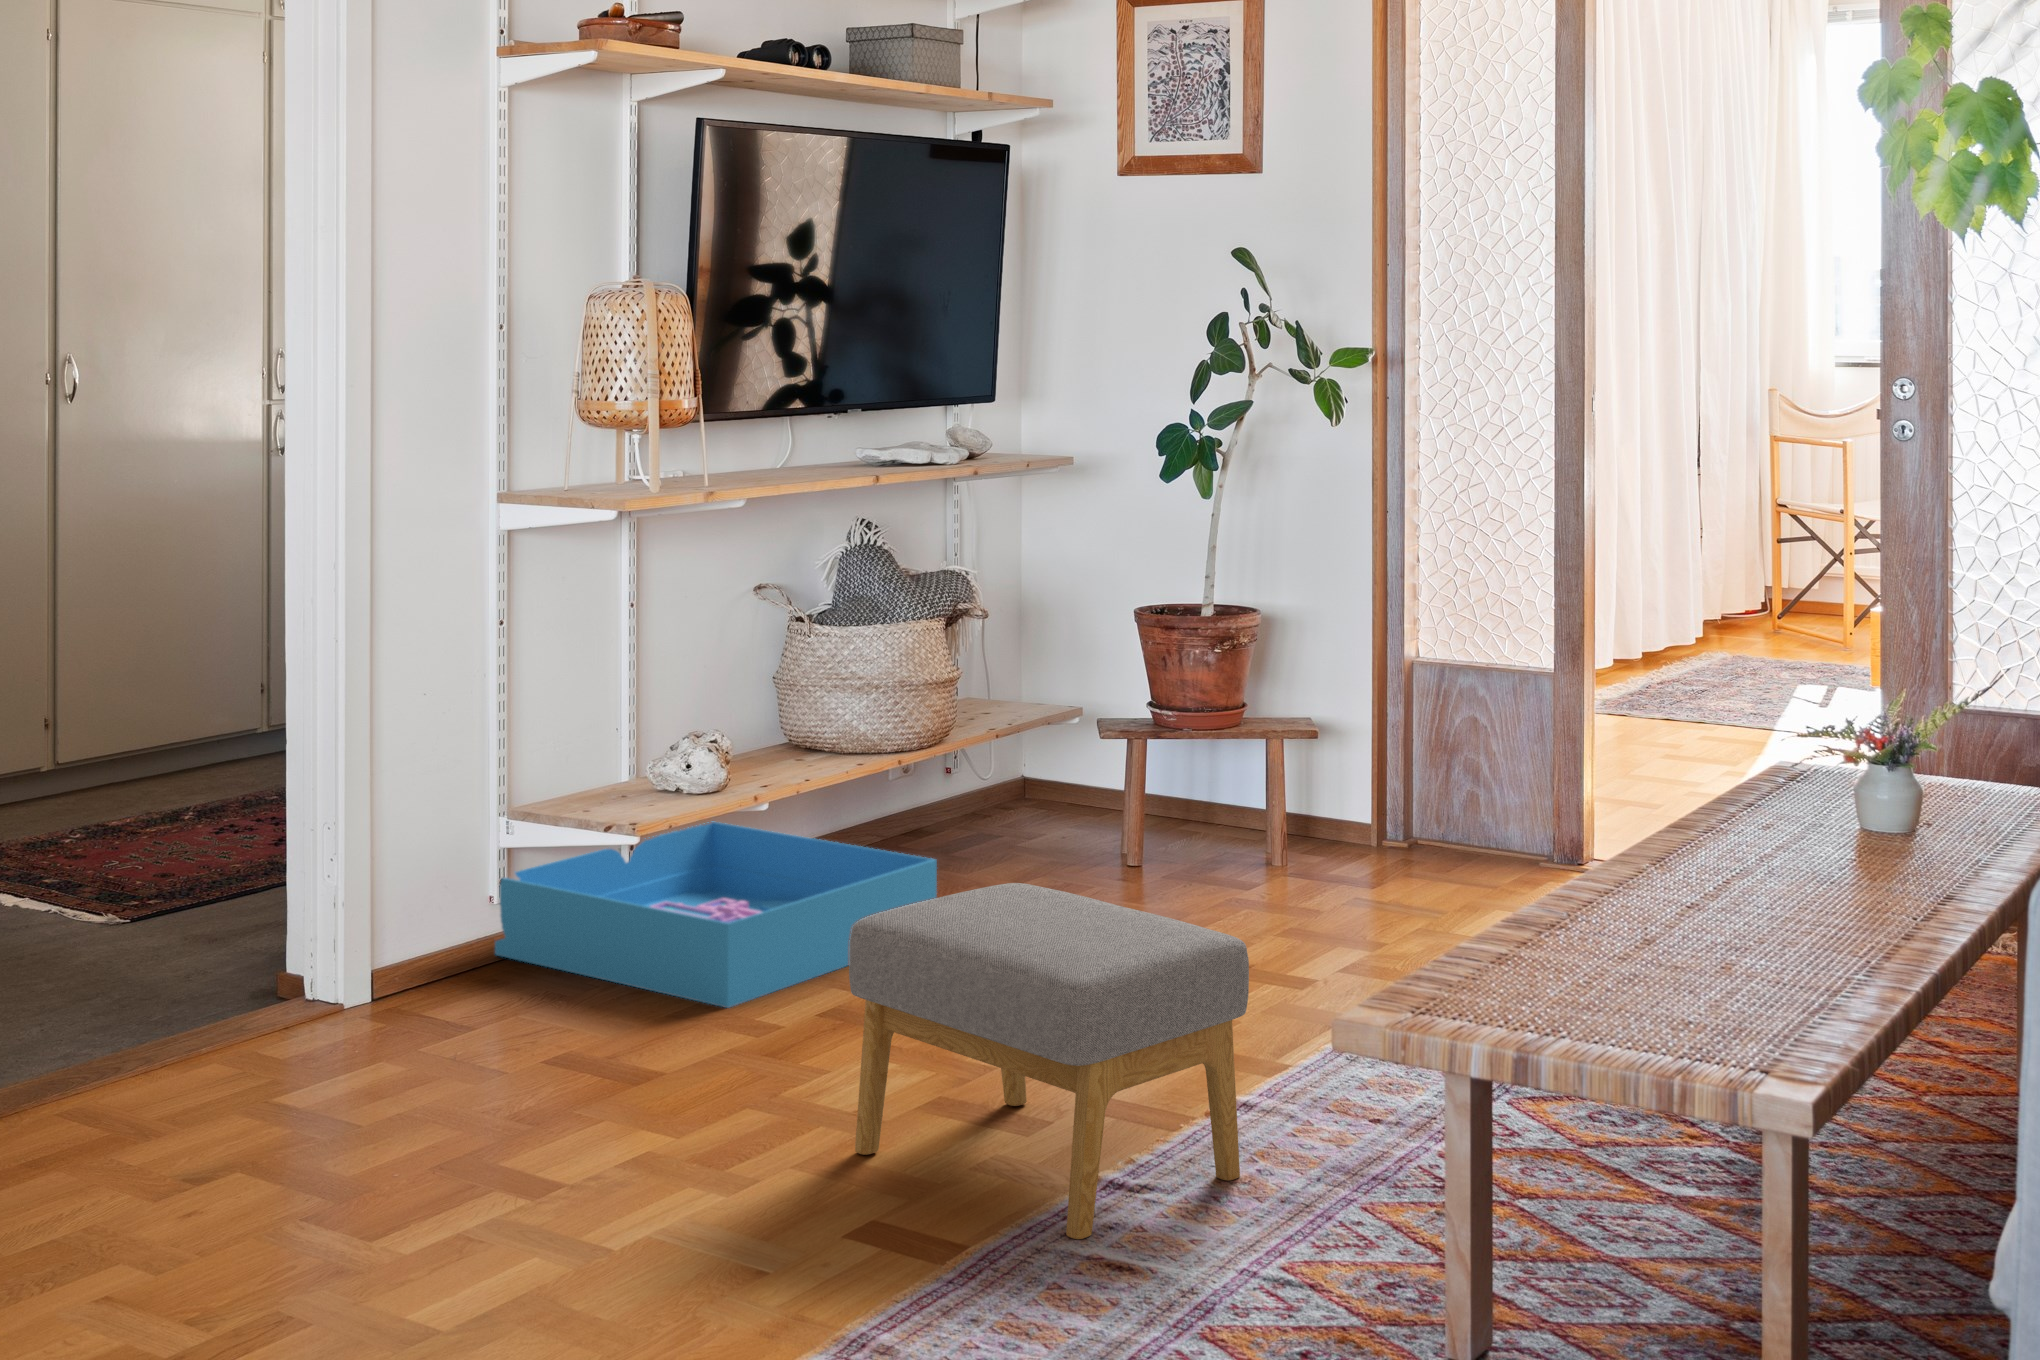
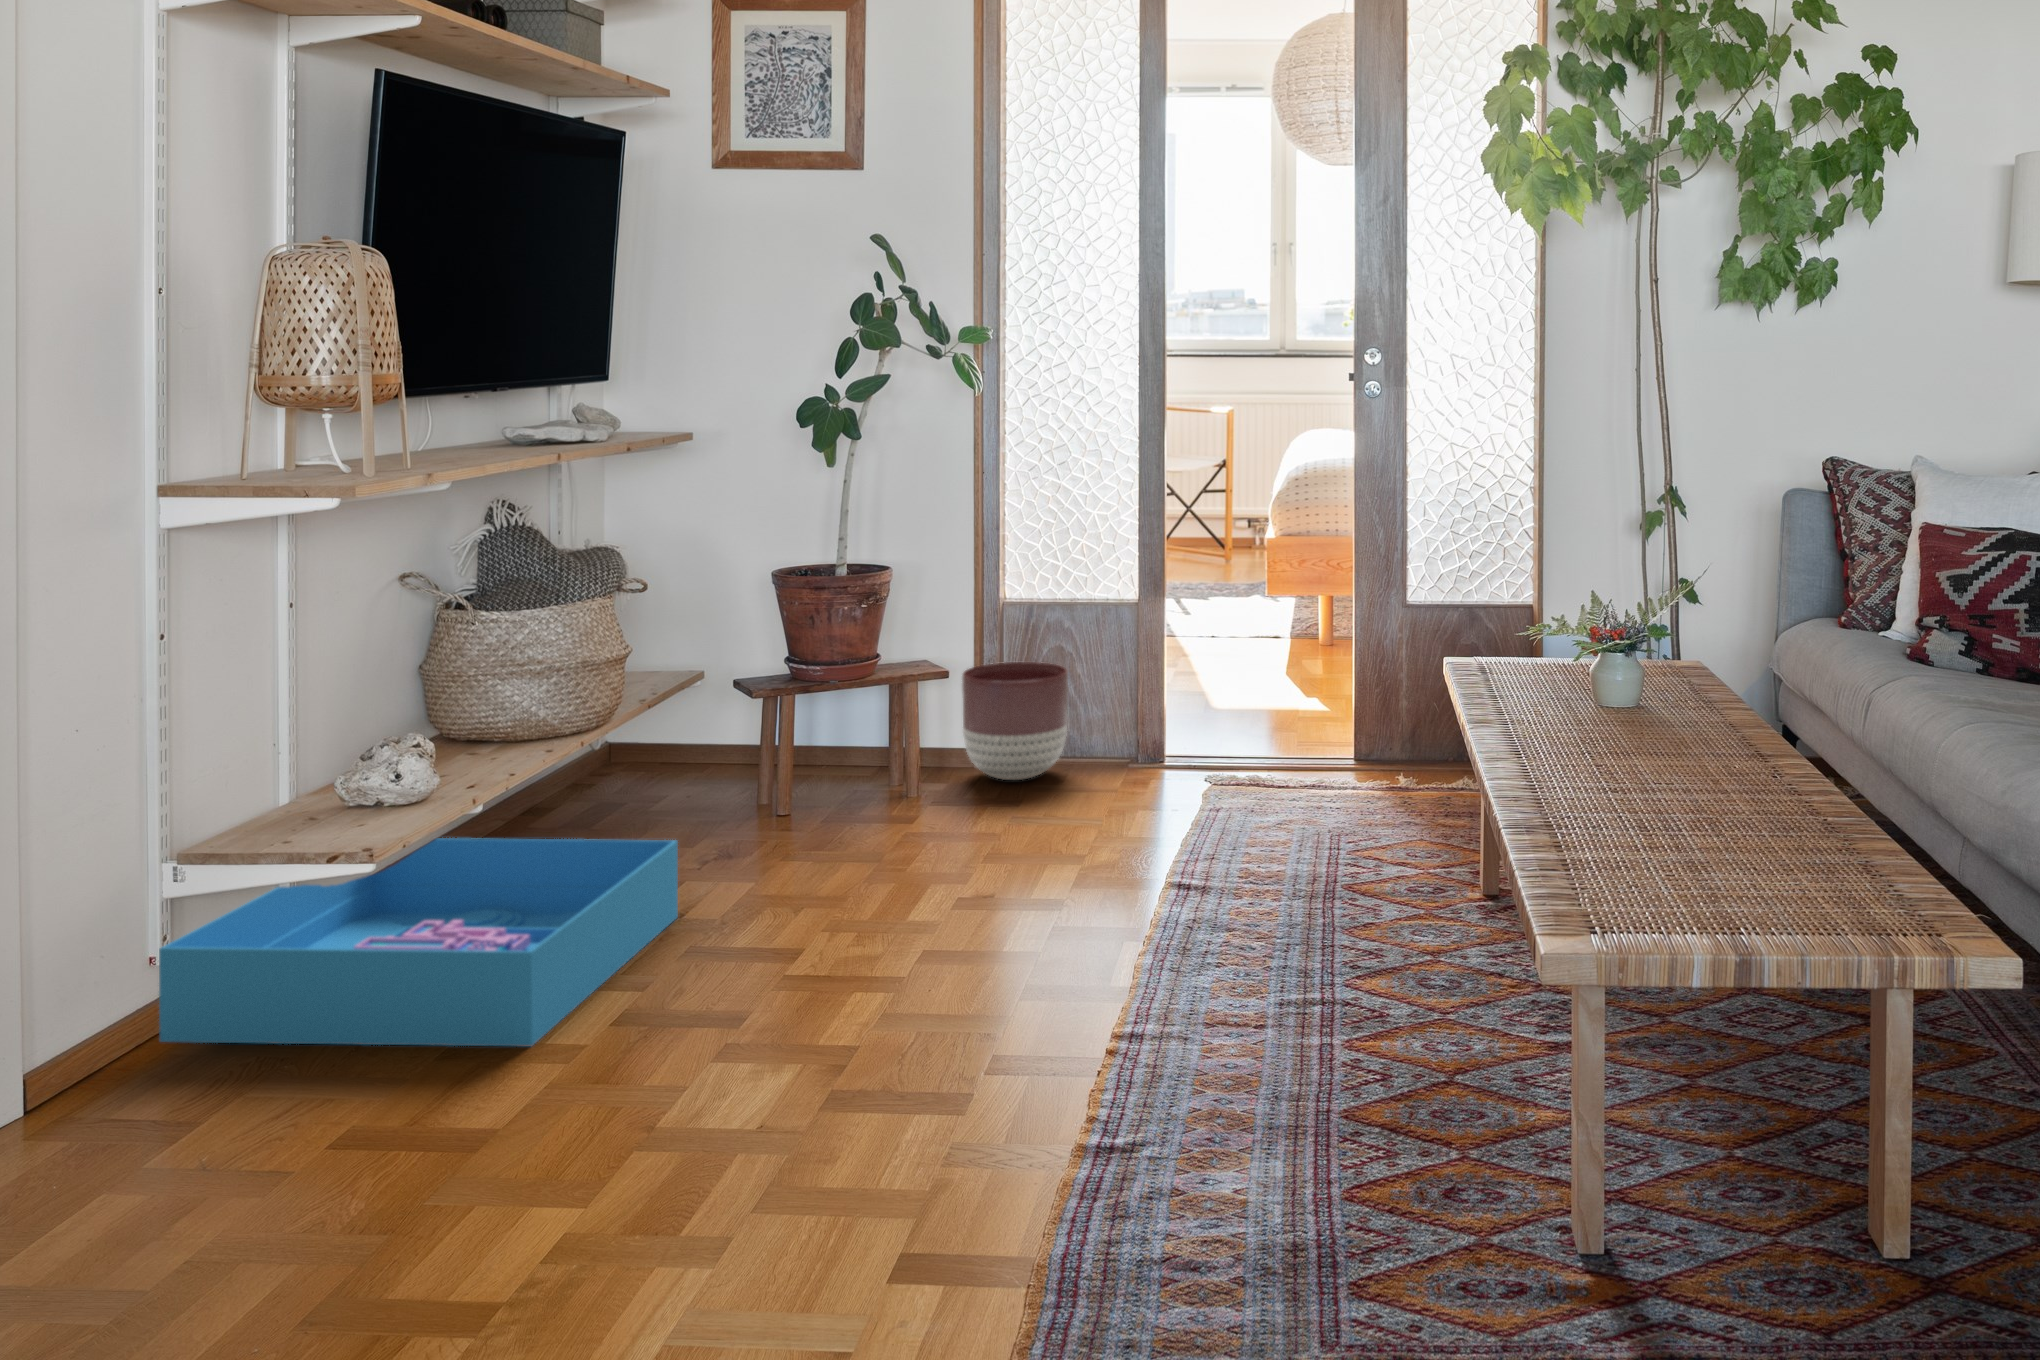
planter: none [1329,733,1448,865] -> present [962,662,1068,780]
footstool: present [849,883,1249,1239] -> none [858,856,1273,1223]

